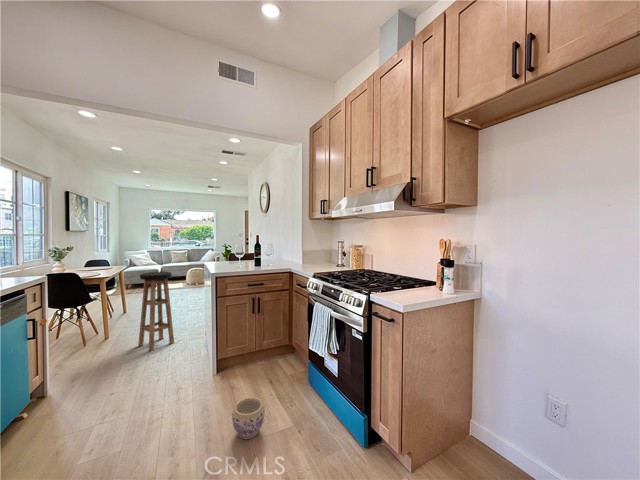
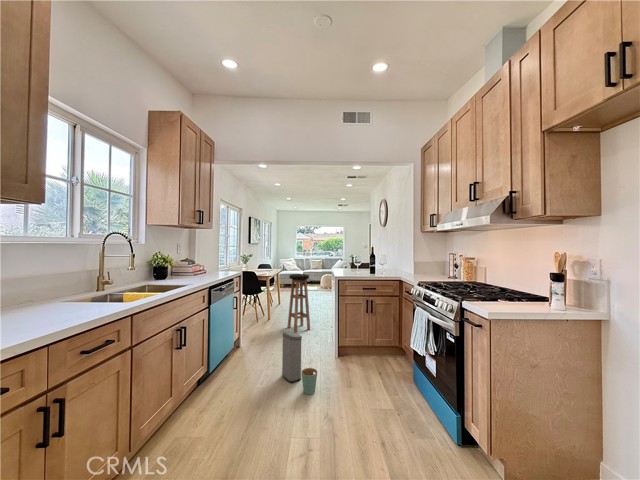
trash can: none [131,357,191,445] -> present [282,331,317,395]
planter: present [232,397,265,440] -> none [345,375,370,407]

